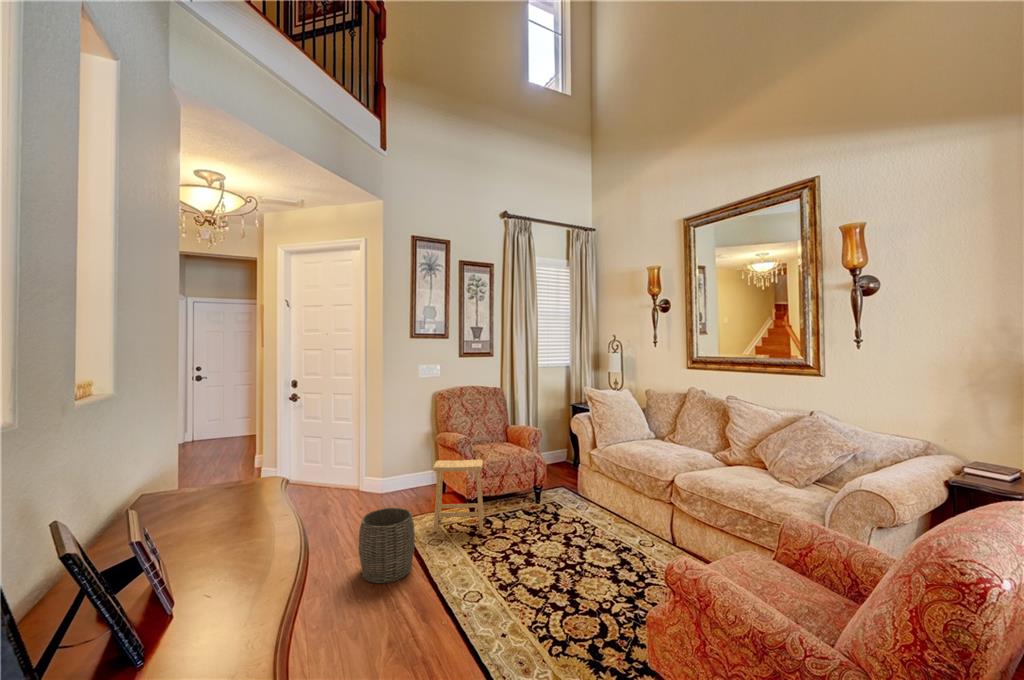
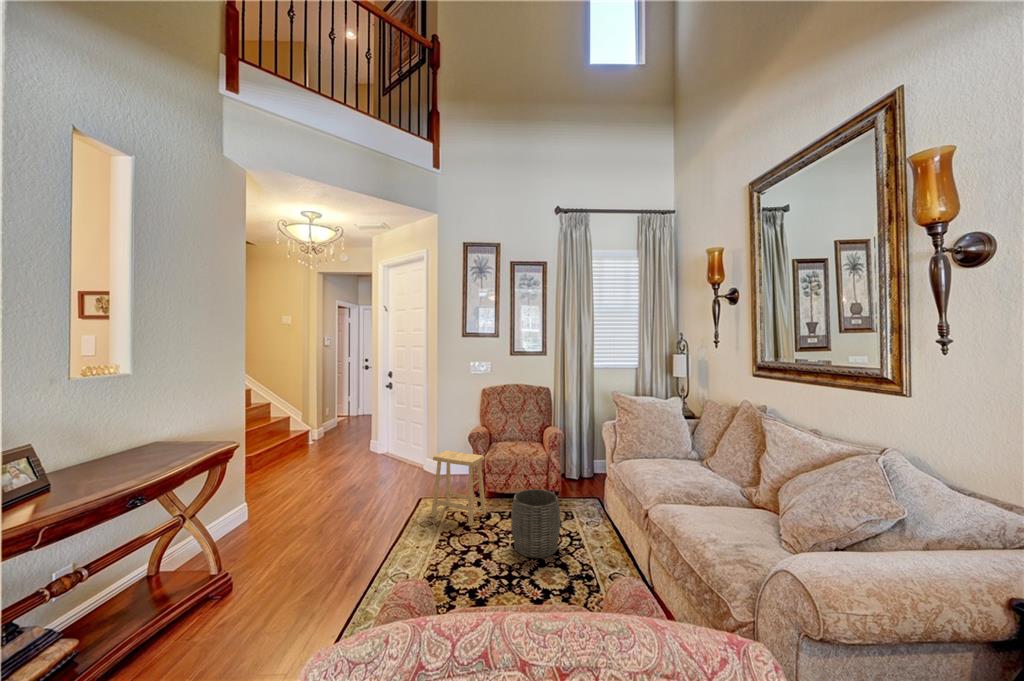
woven basket: present [359,508,415,584] -> present [511,489,560,558]

